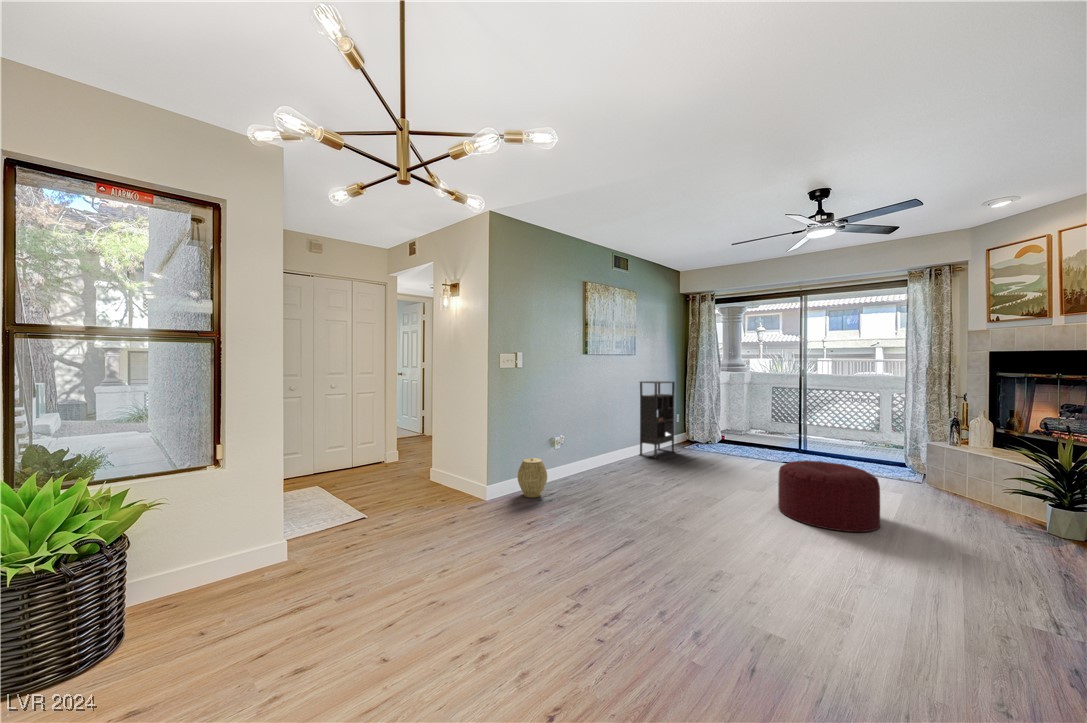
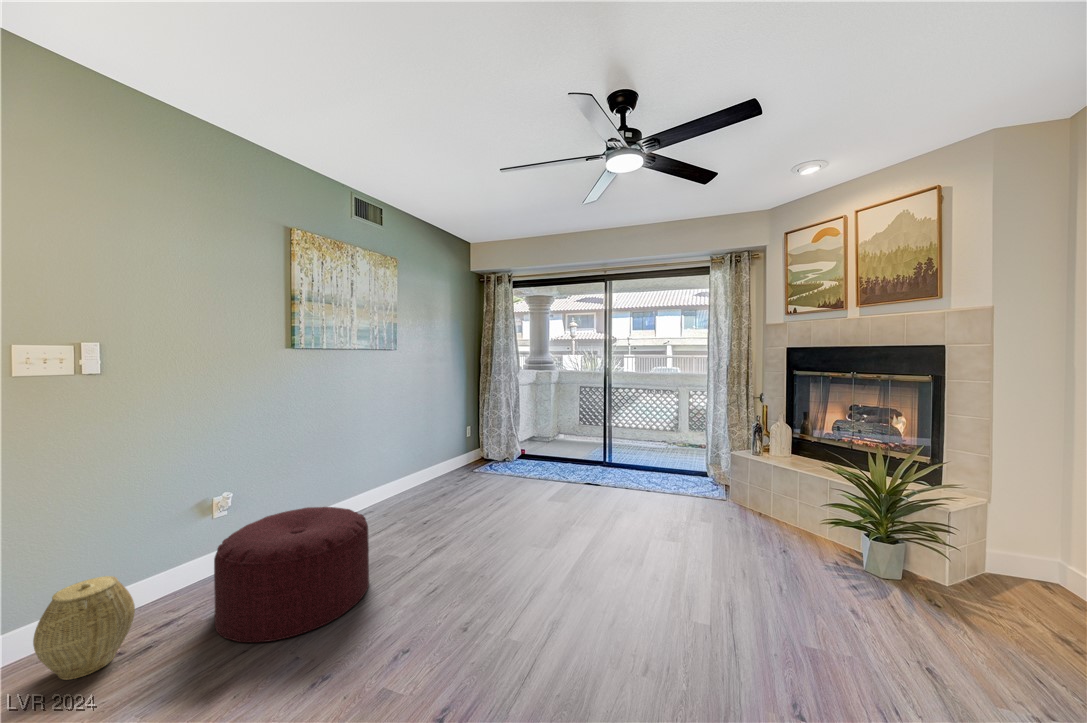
bookshelf: present [639,381,675,459] -> none [405,386,460,500]
ottoman: present [778,460,880,532] -> present [214,507,369,642]

